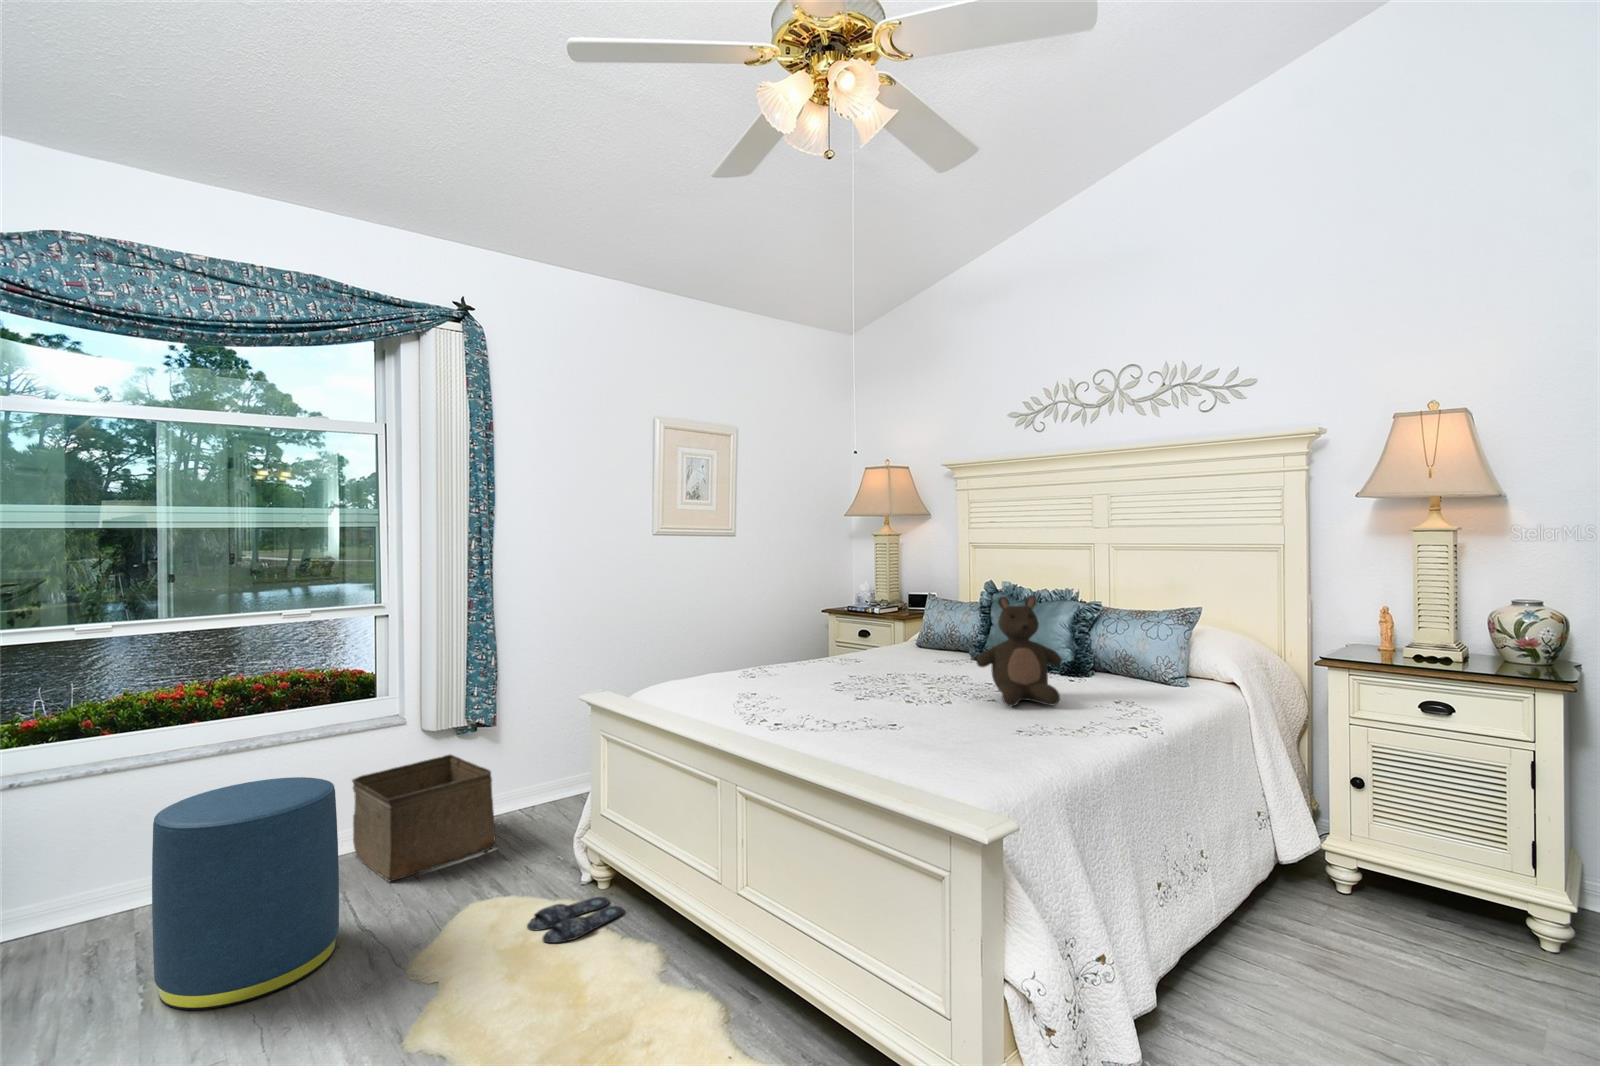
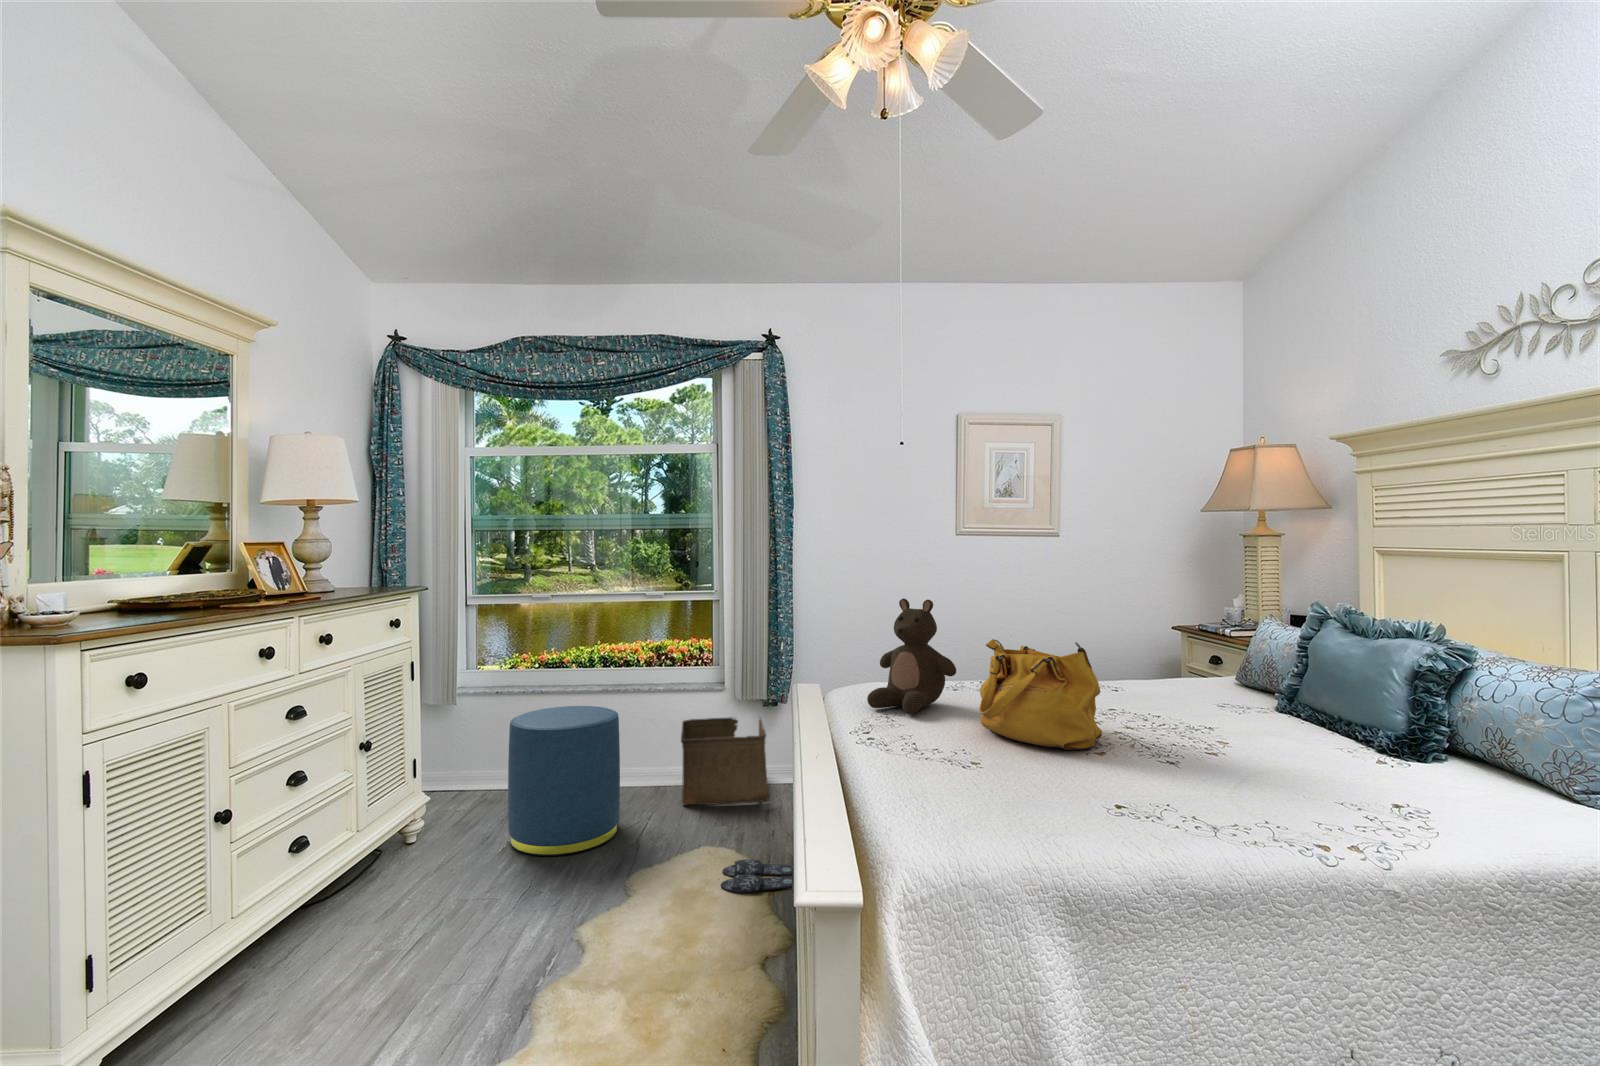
stuffed bear: present [977,596,1062,706] -> present [867,598,956,714]
handbag: none [833,623,939,710] -> present [979,639,1102,750]

